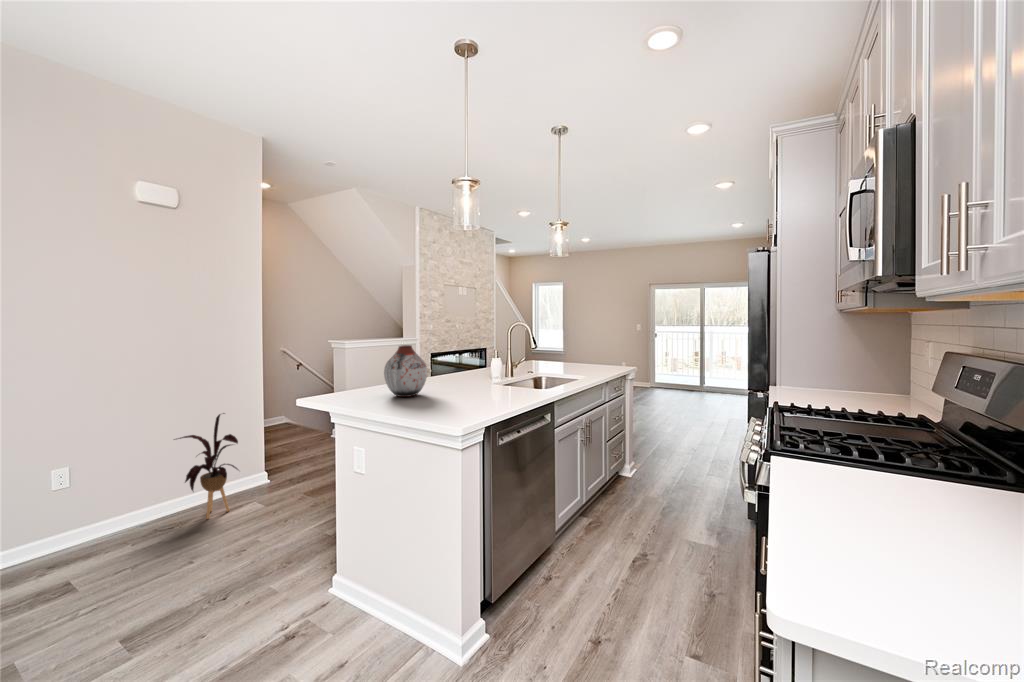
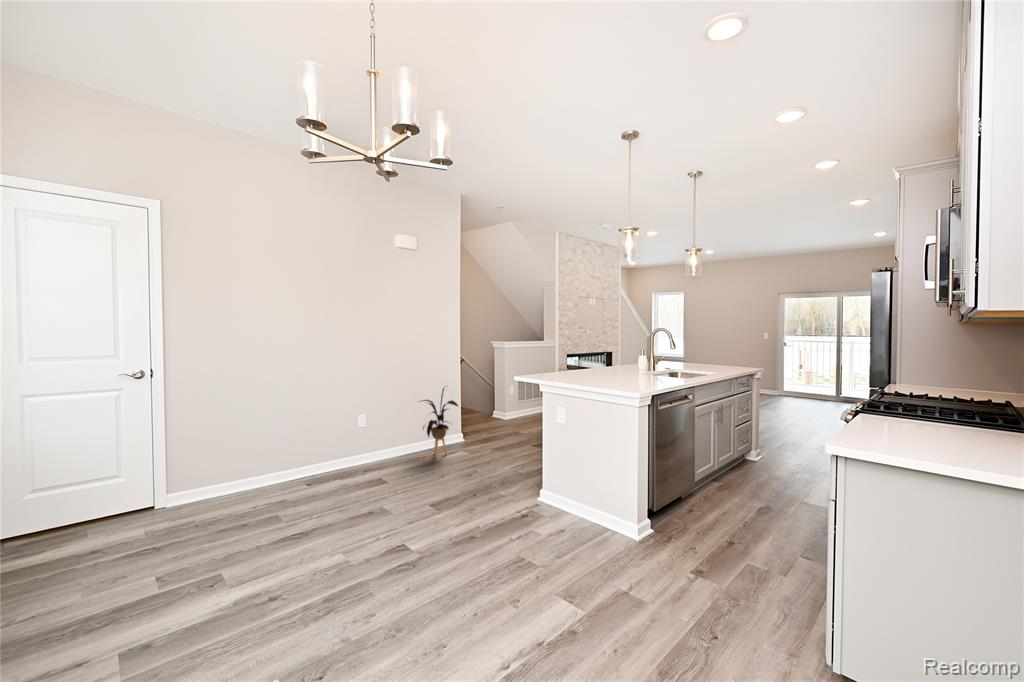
vase: present [384,345,427,397] -> none [571,341,601,376]

